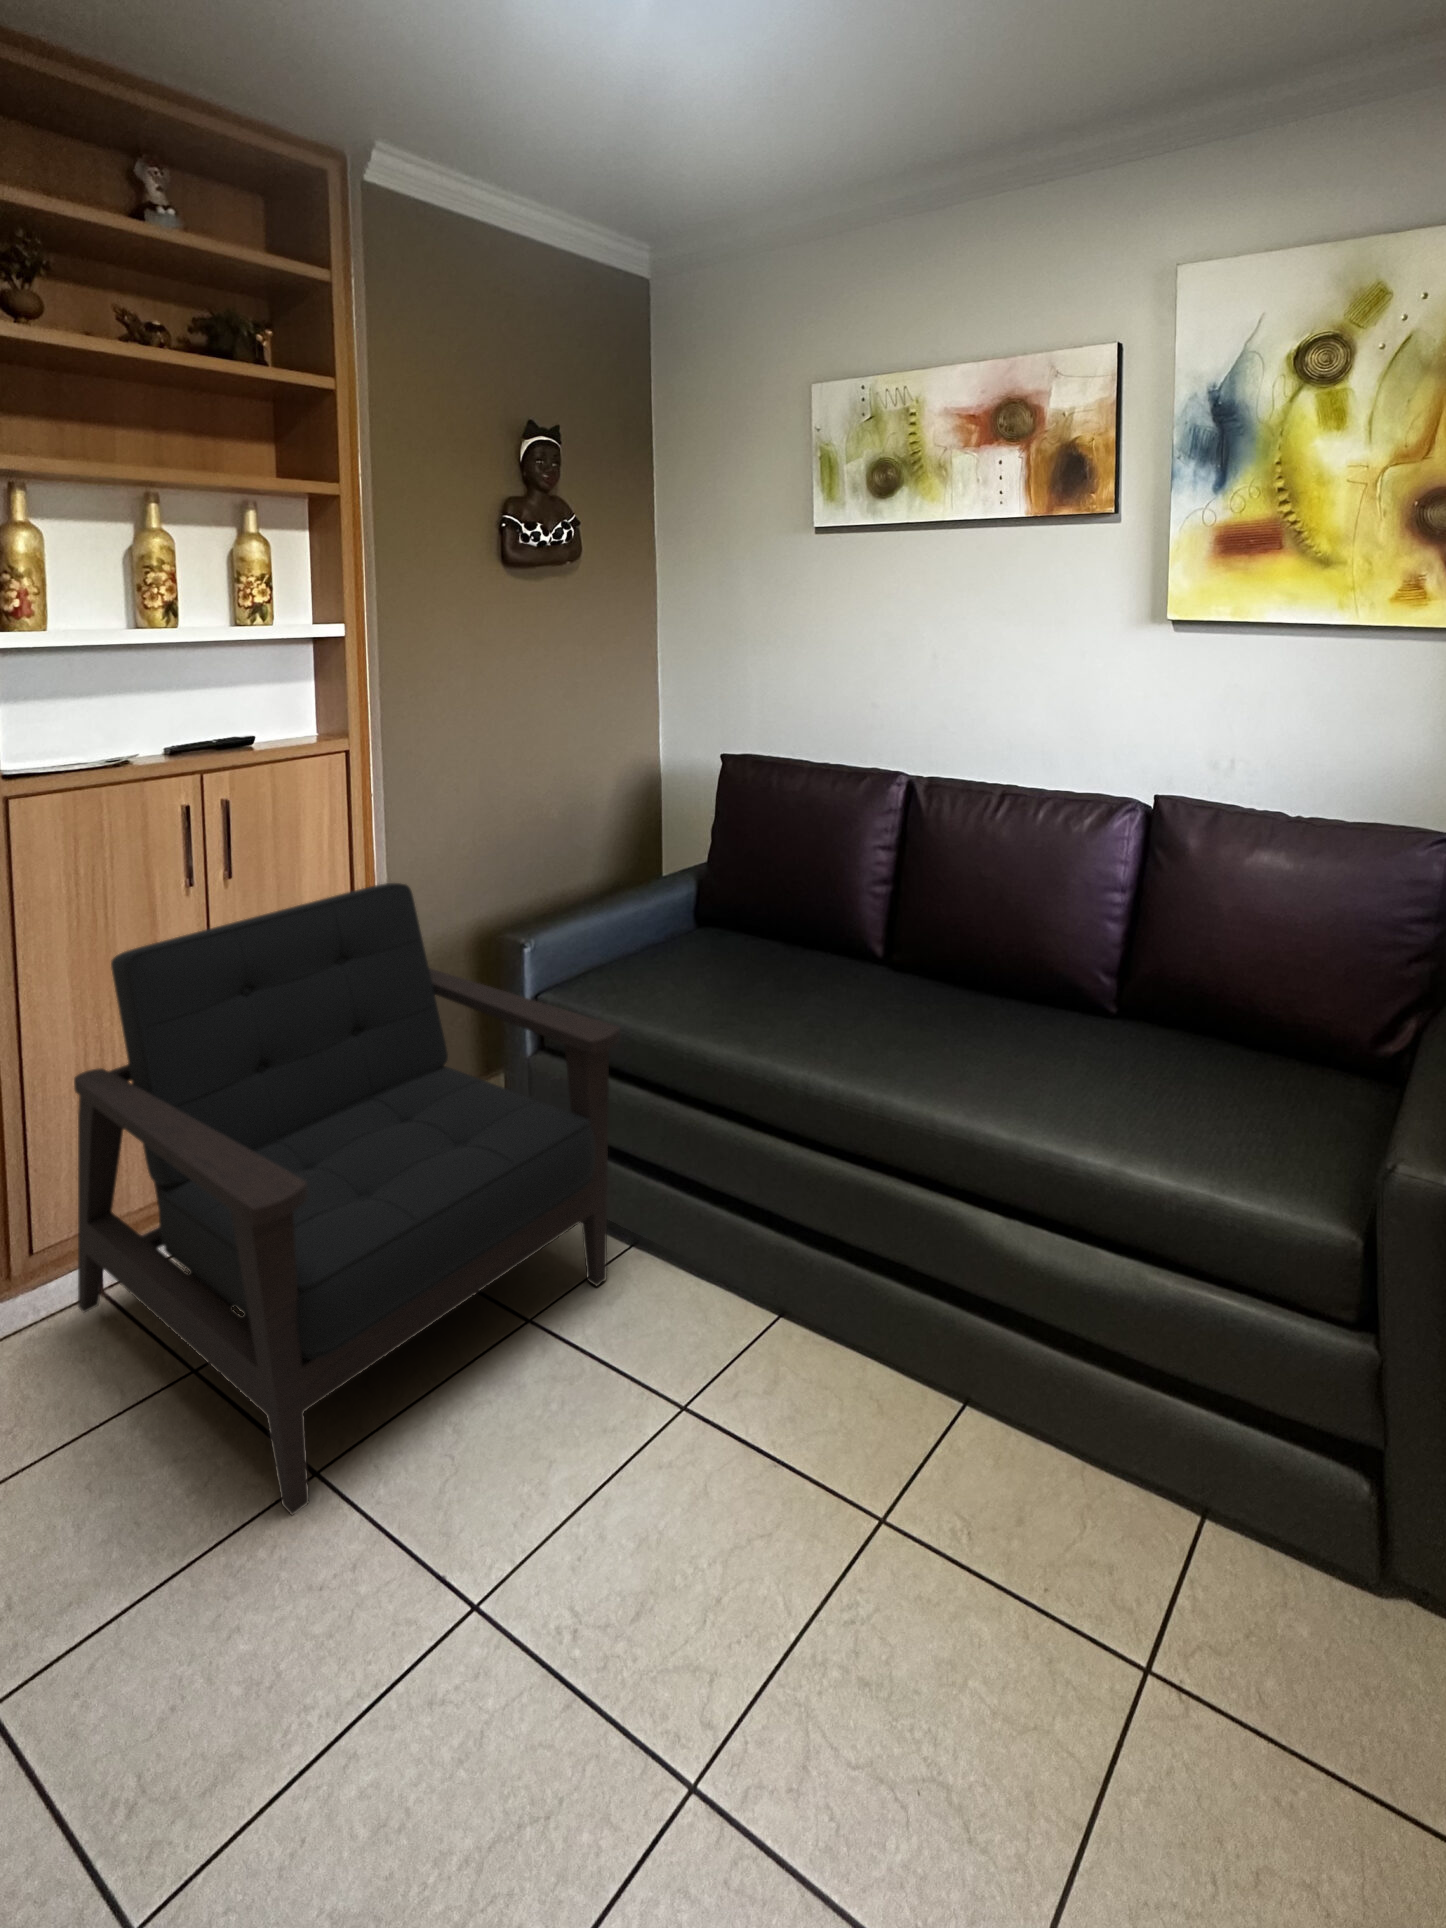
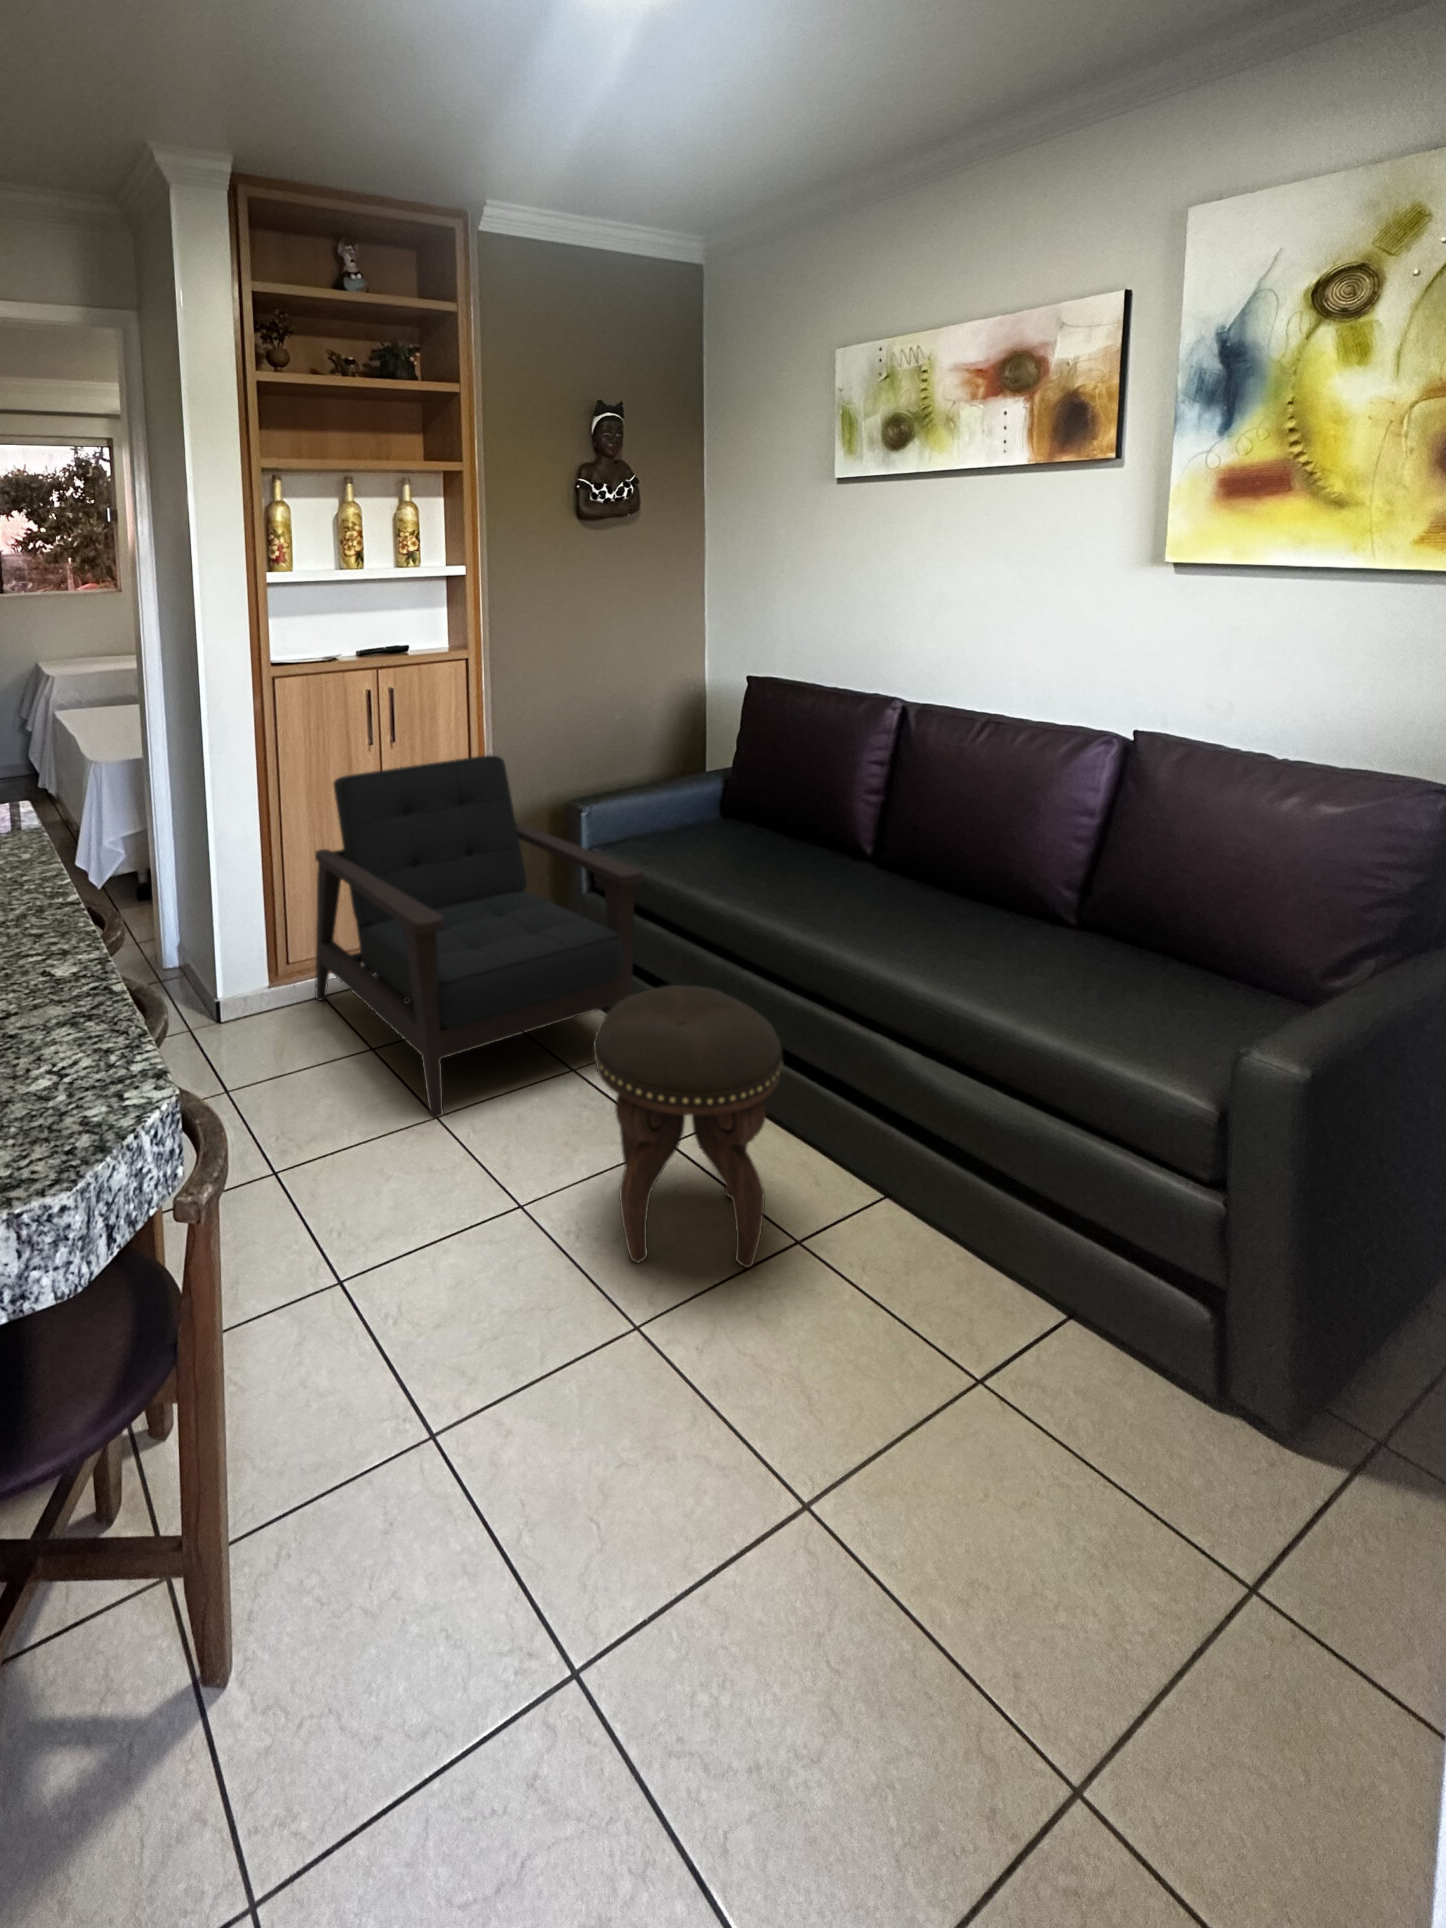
footstool: none [576,1217,858,1727] -> present [594,985,782,1268]

